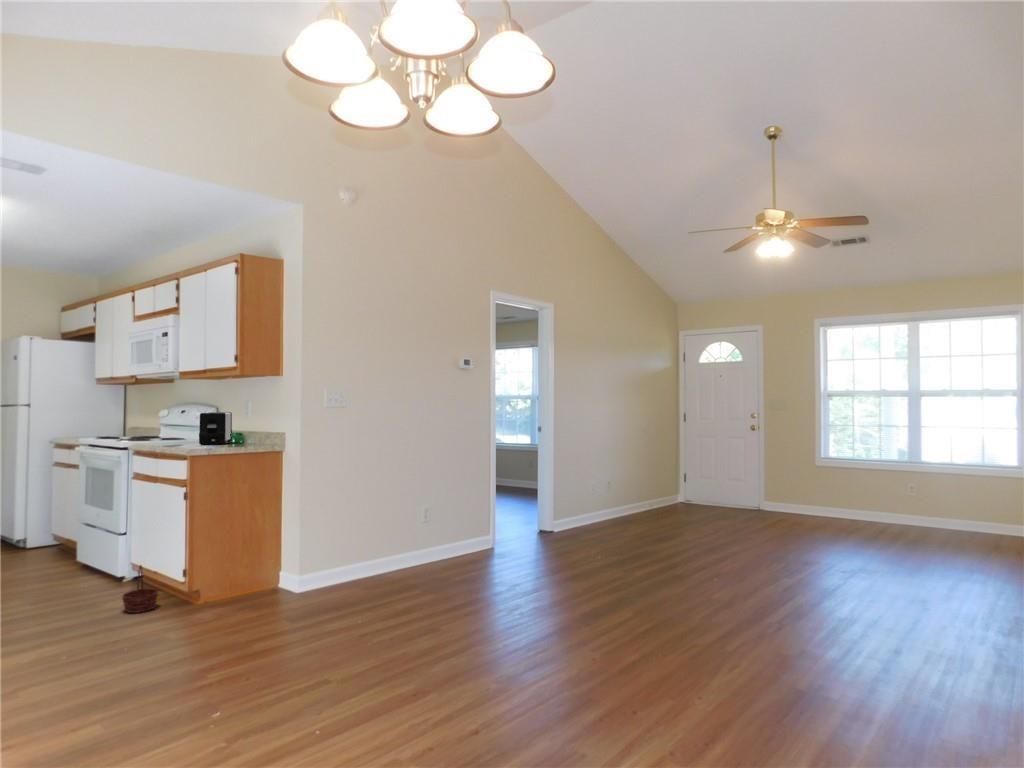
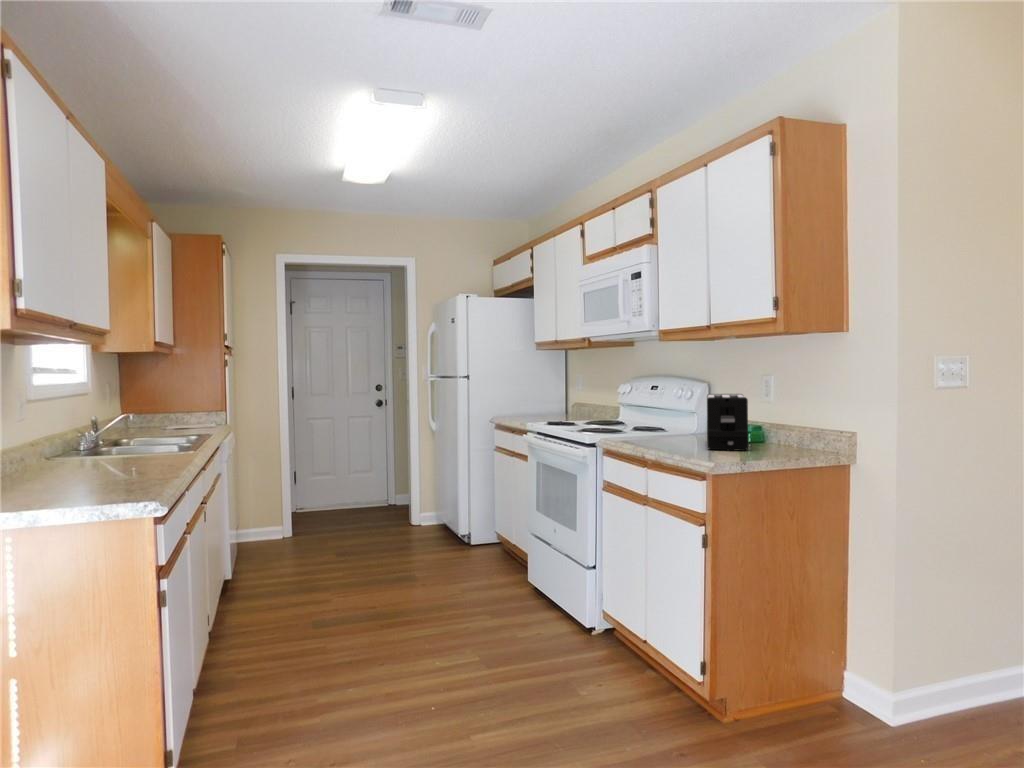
basket: present [122,566,158,613] -> none [610,641,663,721]

